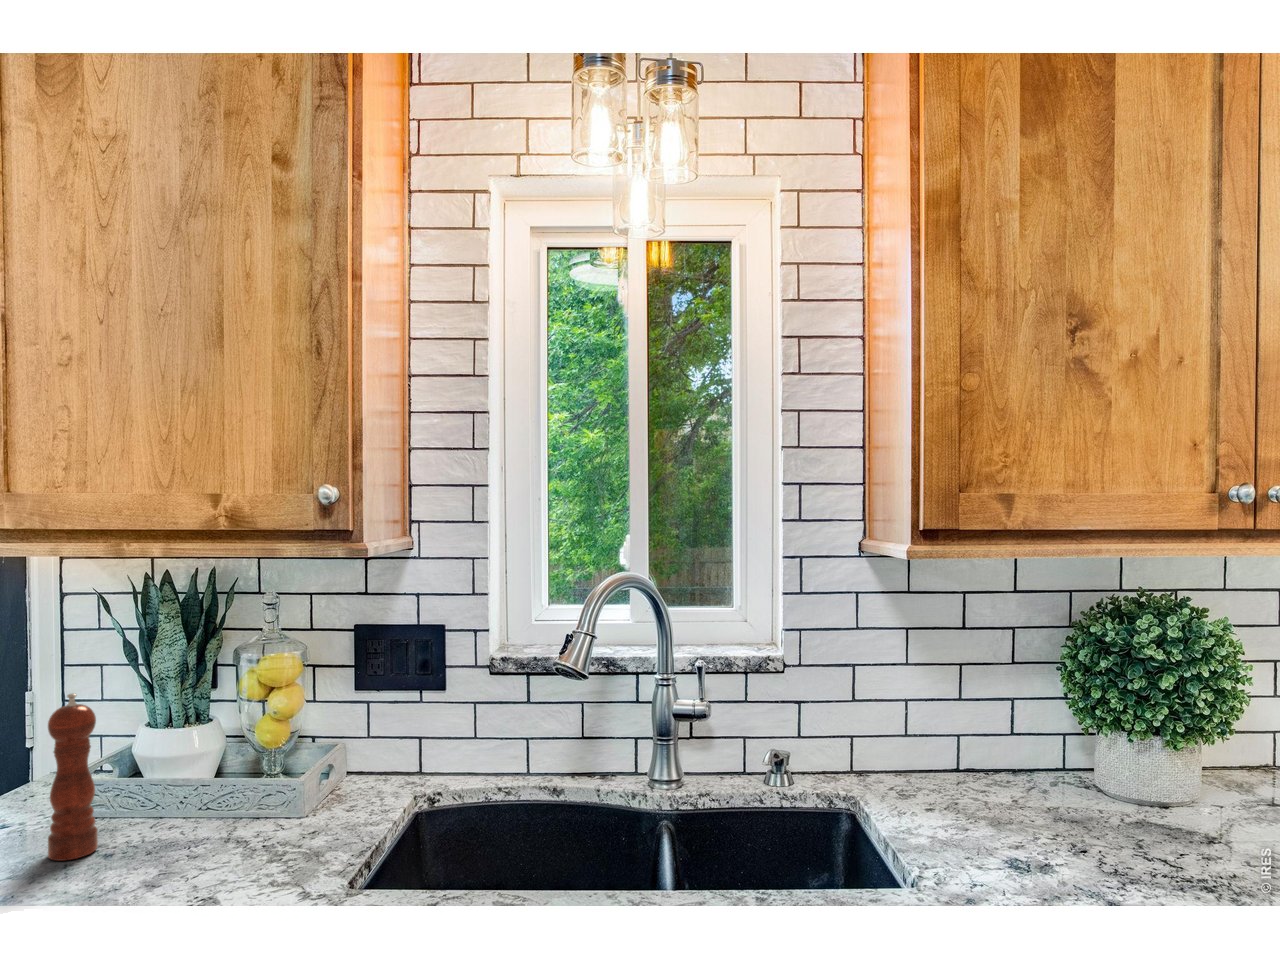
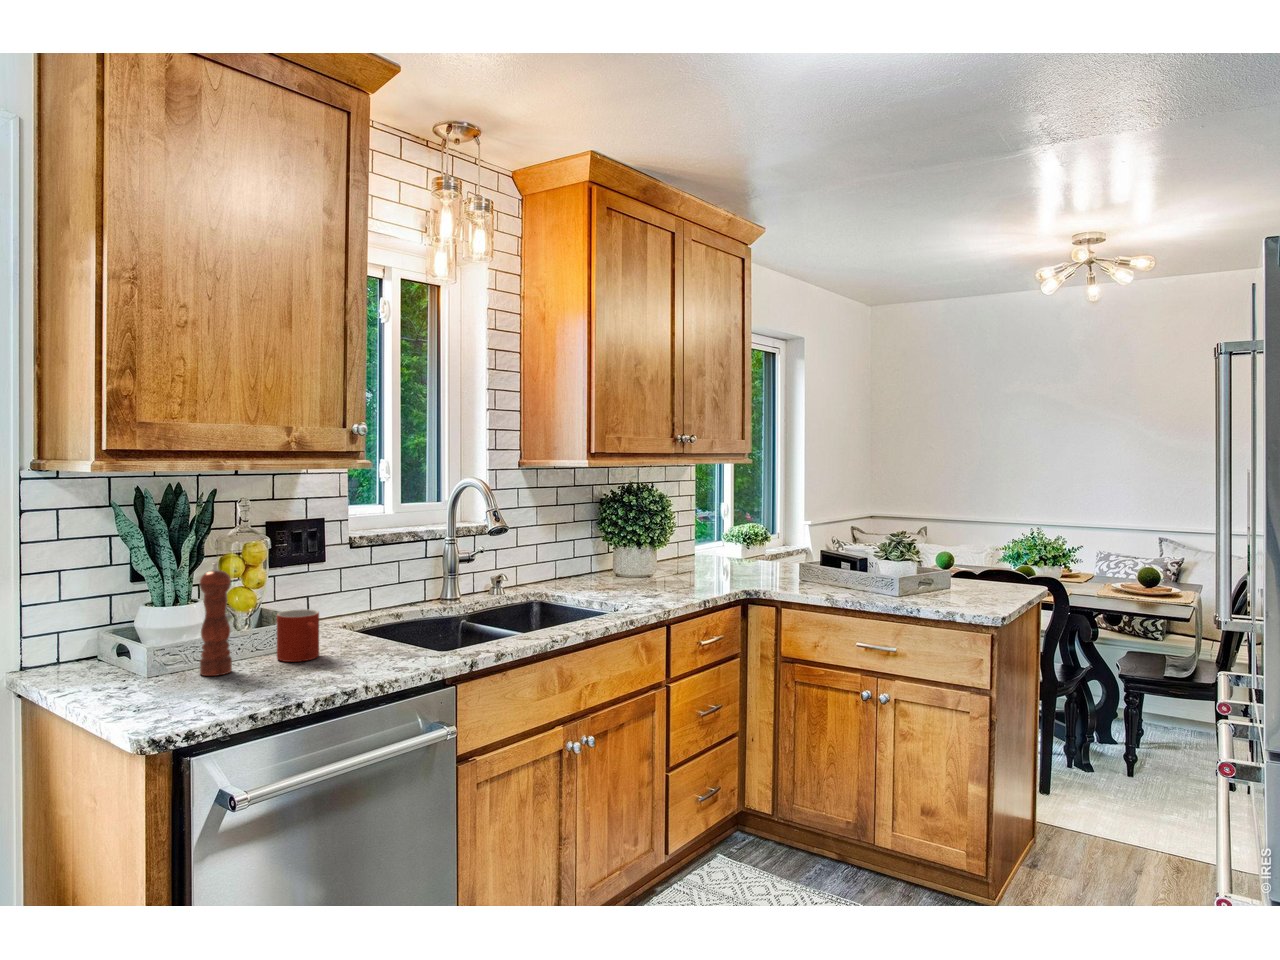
mug: none [154,776,227,868] -> present [277,609,319,662]

